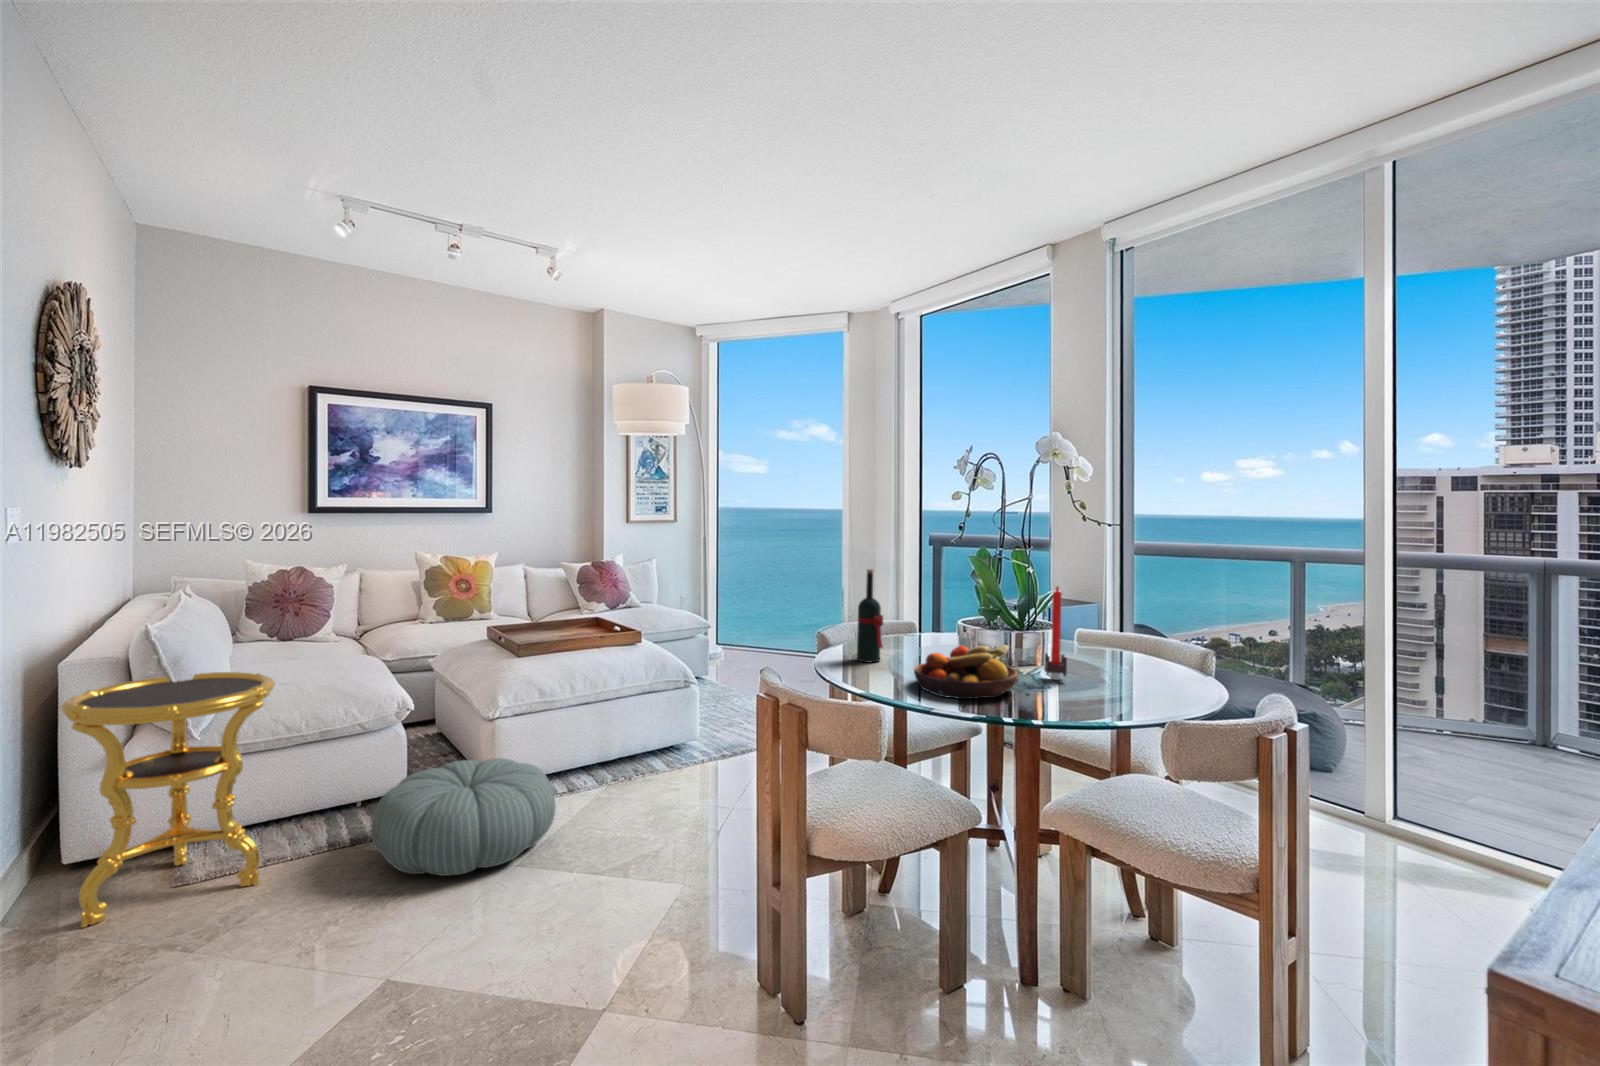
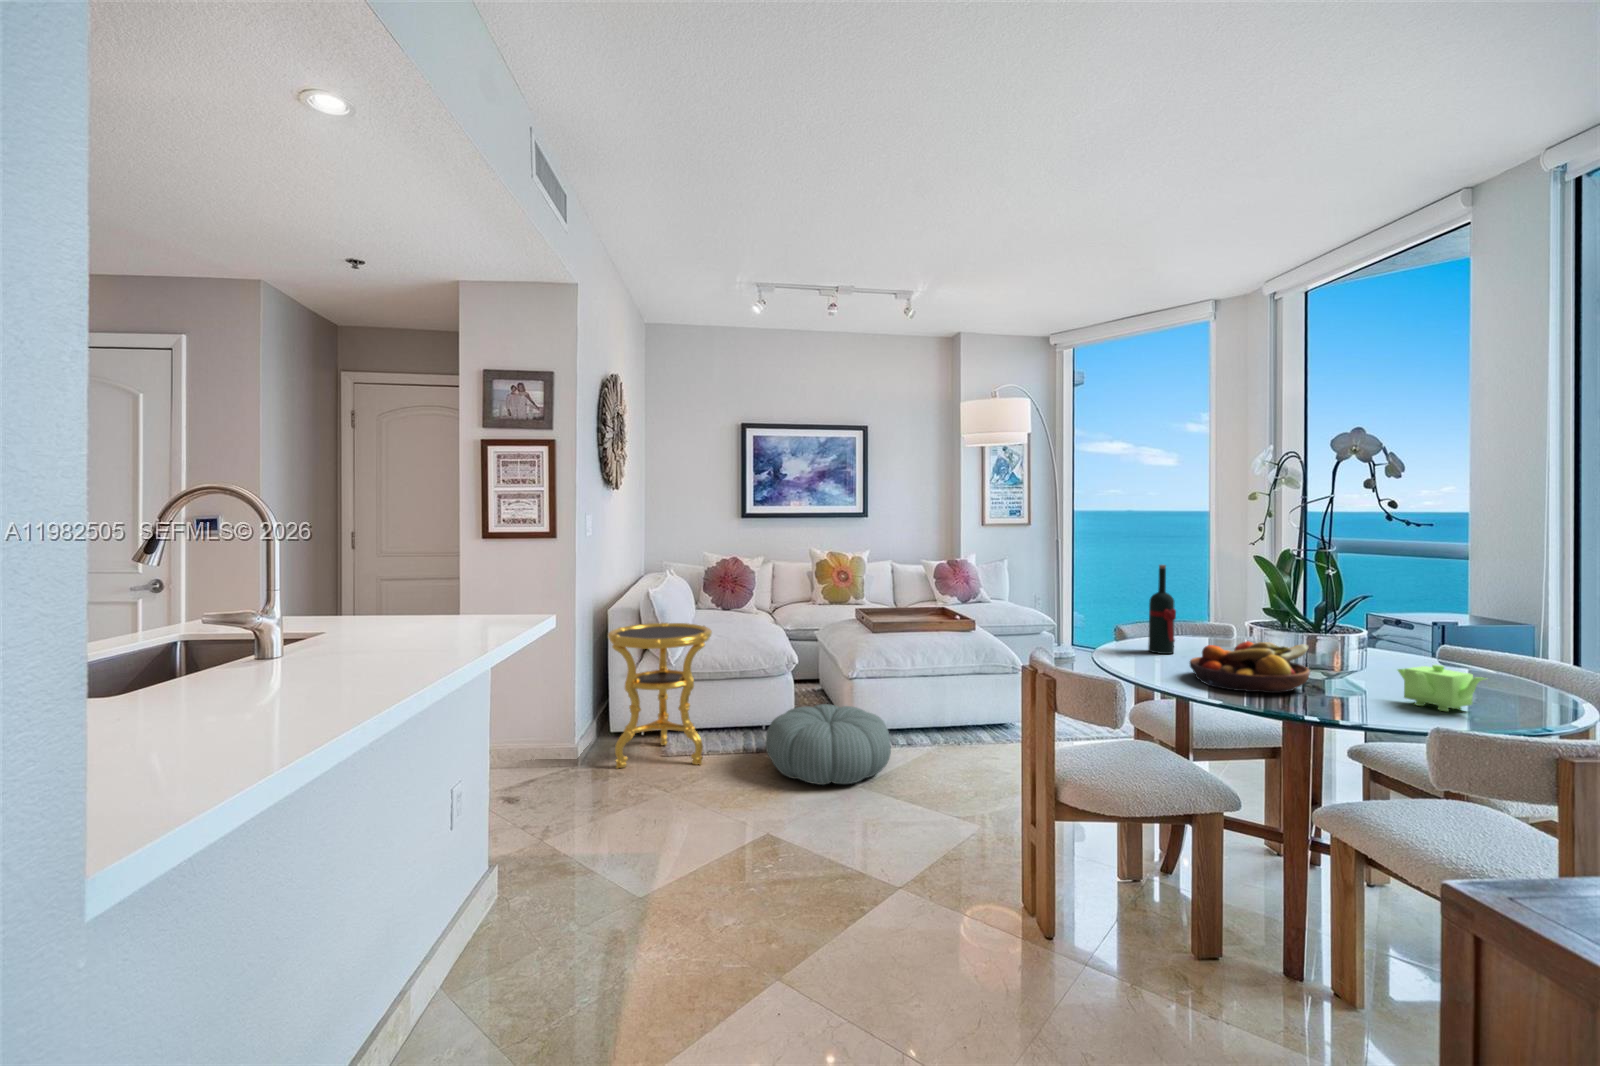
candle: present [1044,586,1067,680] -> none [1362,586,1390,688]
teapot: none [1079,656,1148,698] -> present [1398,665,1485,712]

